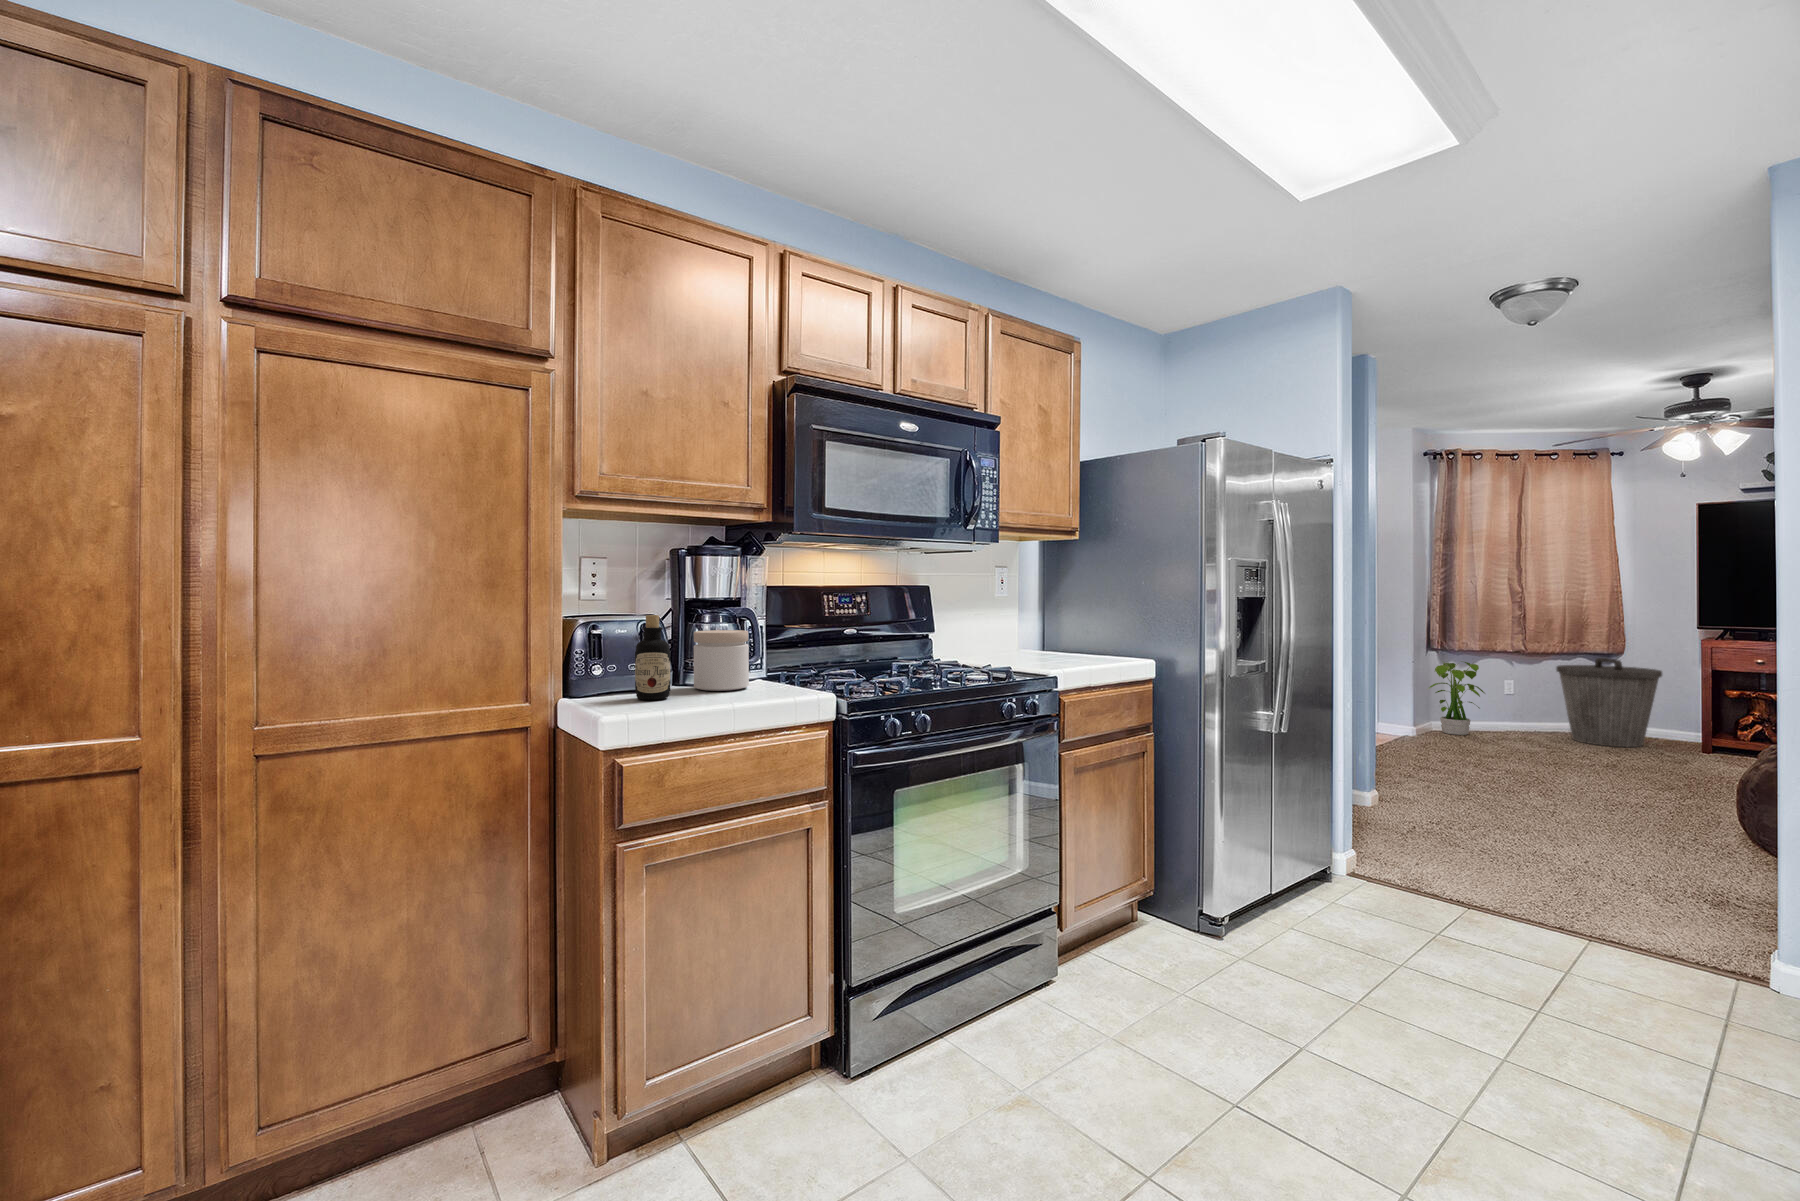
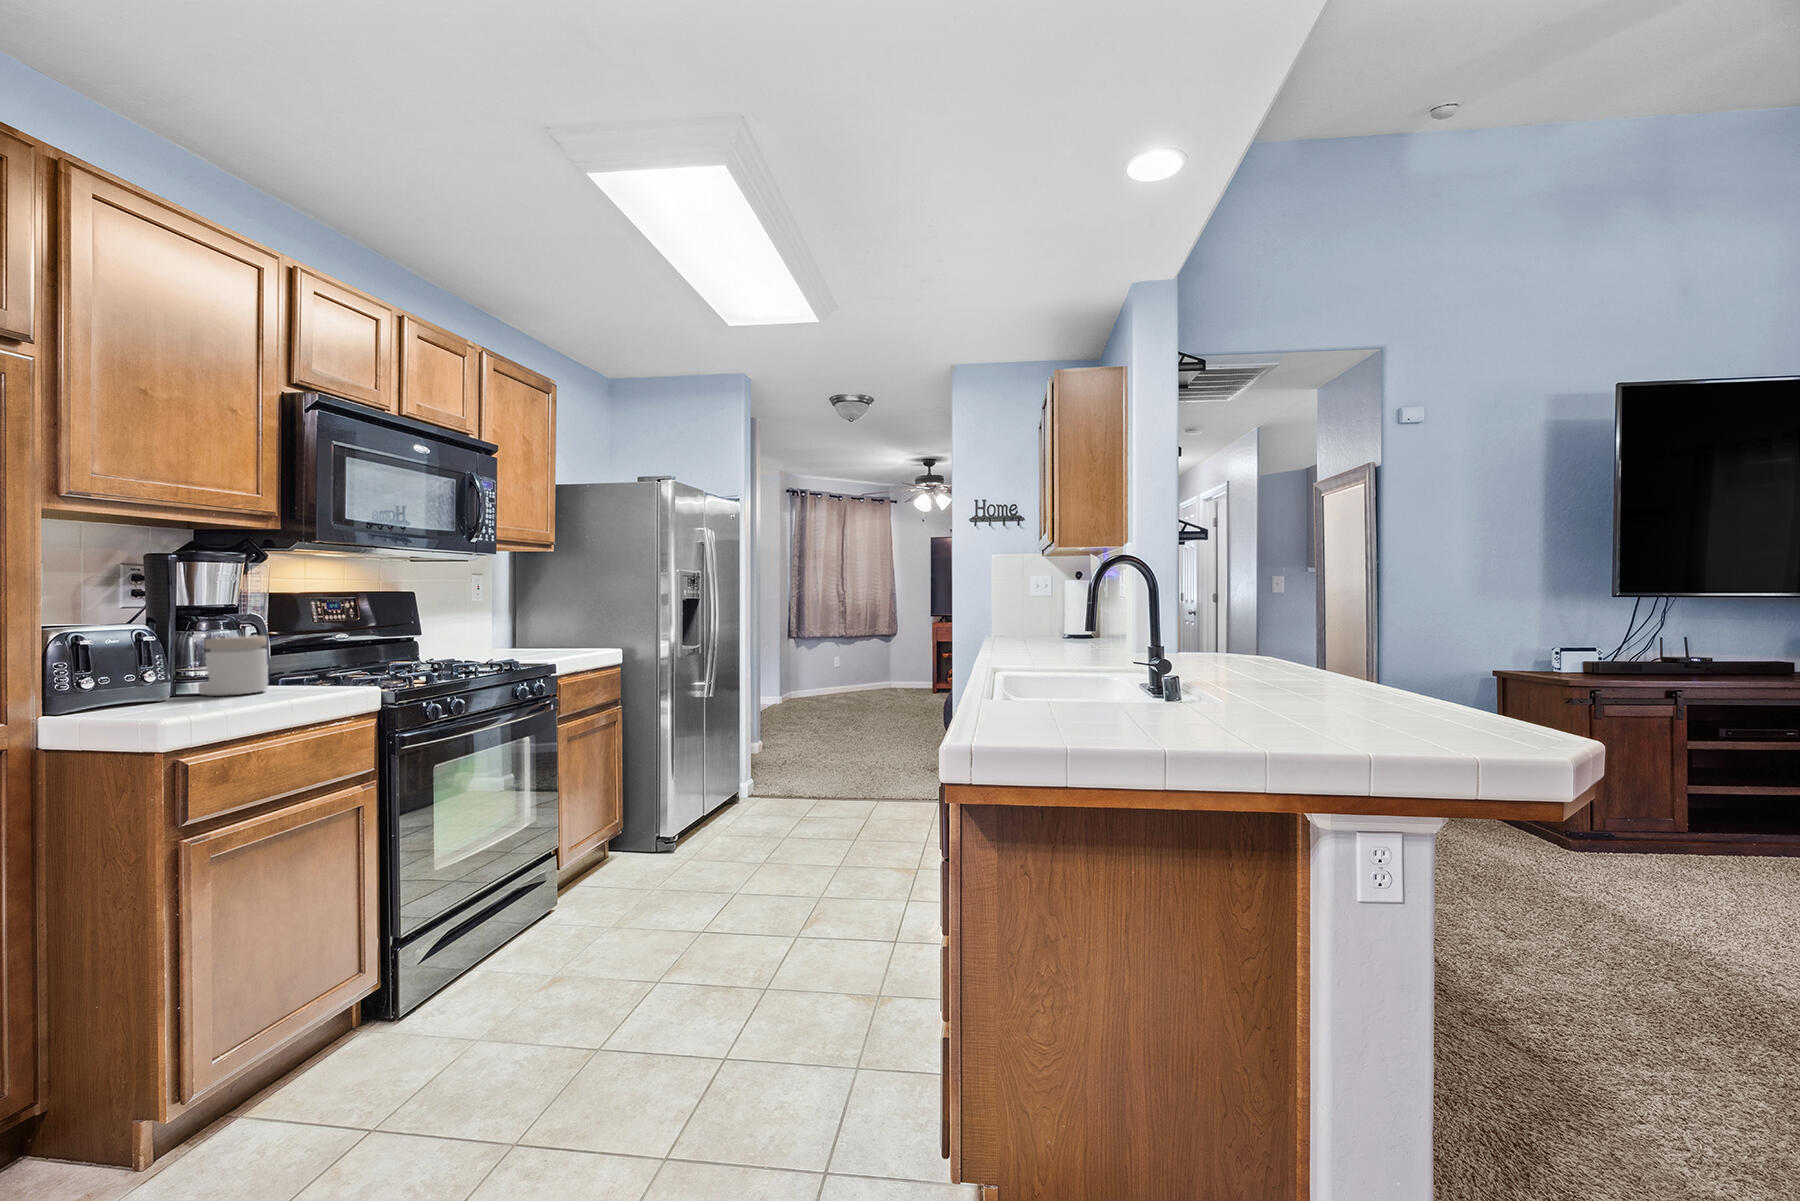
bottle: present [635,615,670,700] -> none [146,622,192,707]
trash can: present [1556,658,1662,747] -> none [862,638,915,696]
potted plant: present [1428,661,1485,735] -> none [787,644,824,698]

